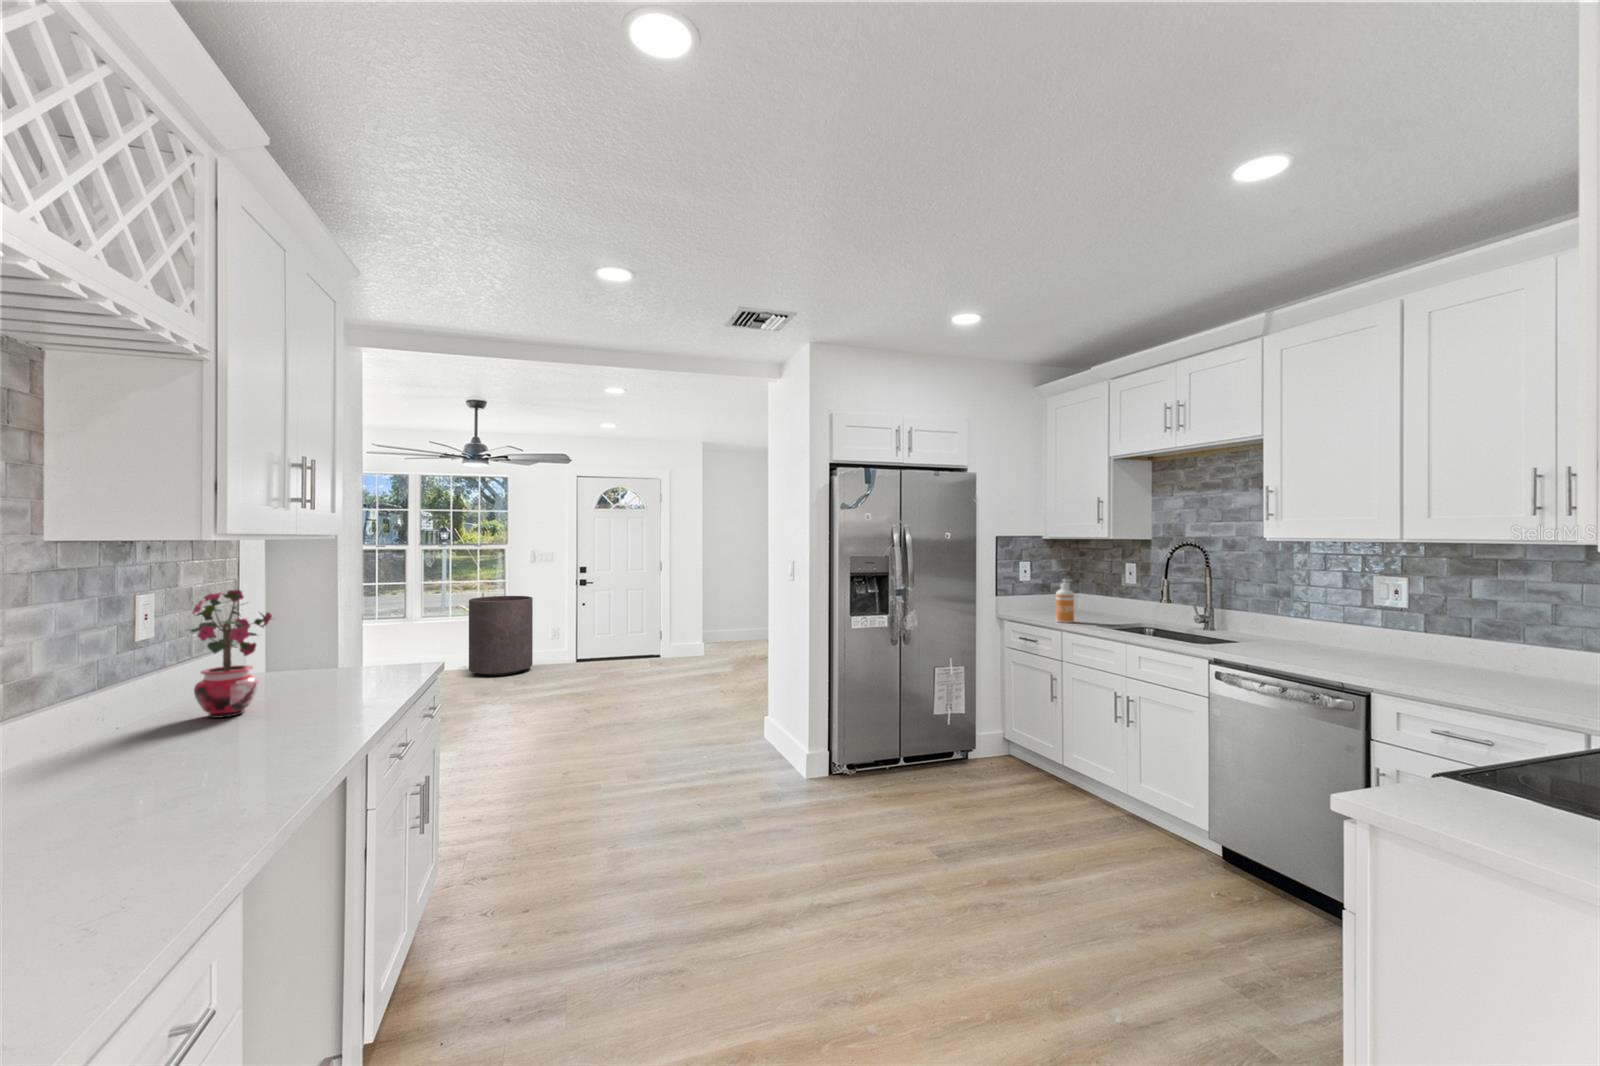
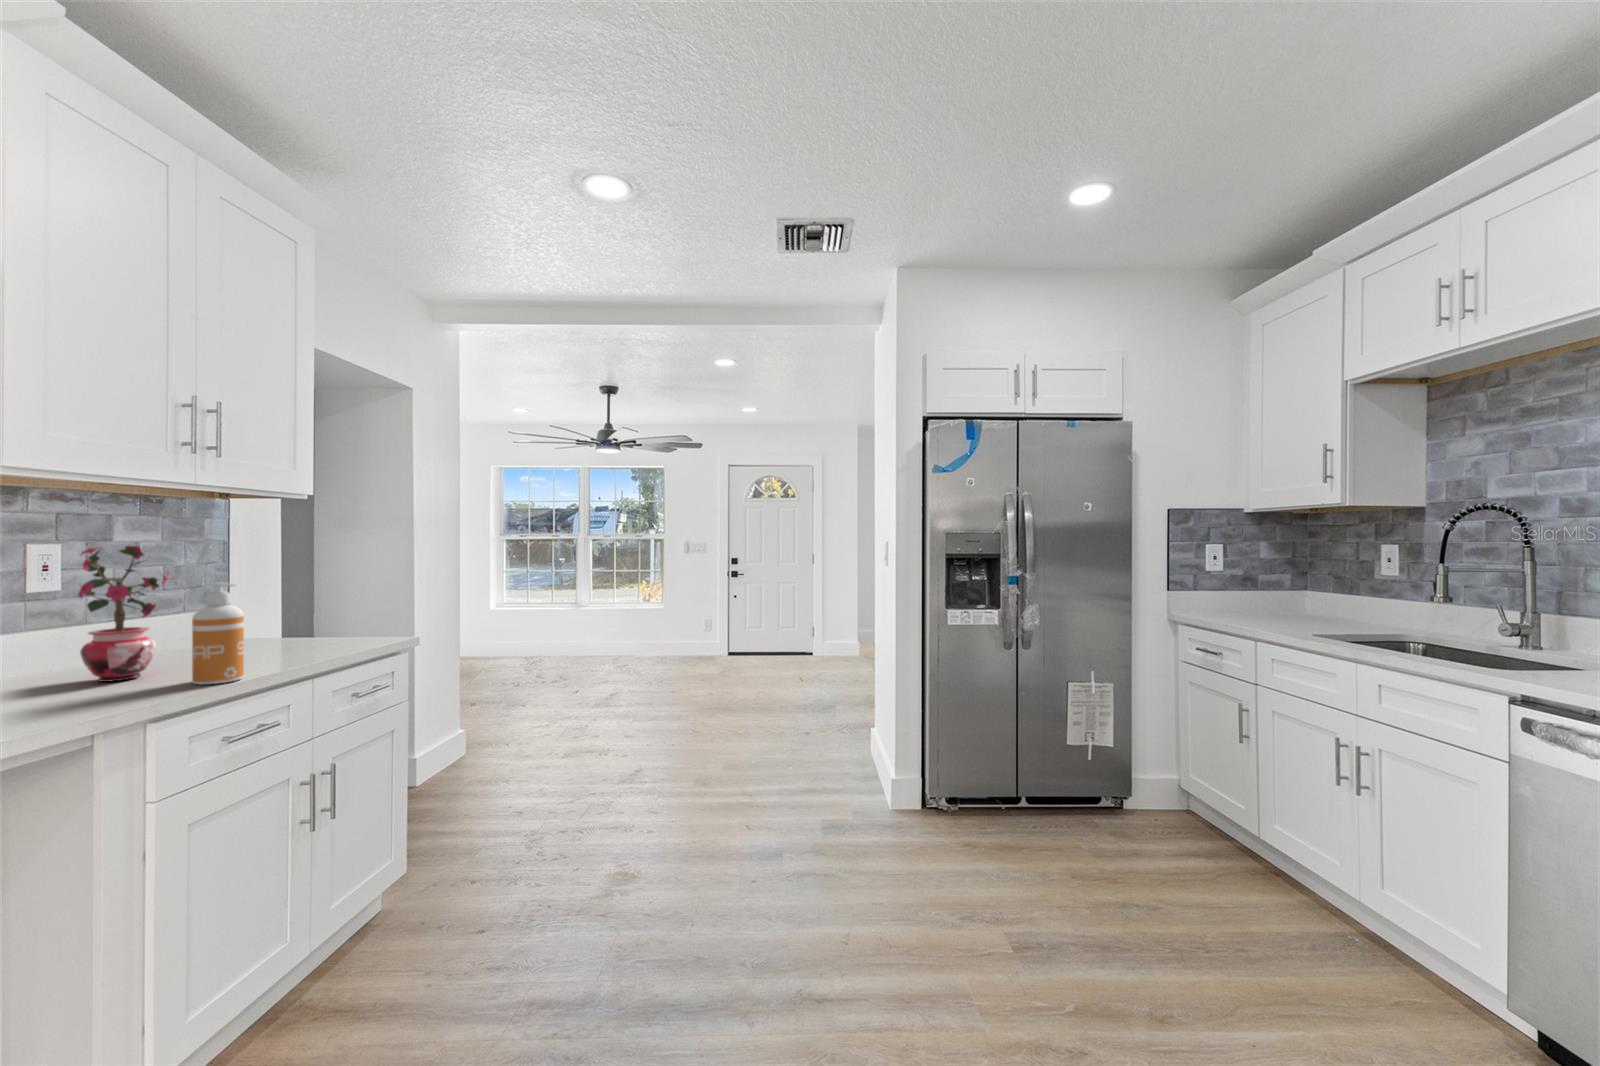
soap dispenser: present [1056,579,1074,623] -> present [192,583,244,685]
trash can: present [469,596,533,676] -> none [623,583,681,660]

